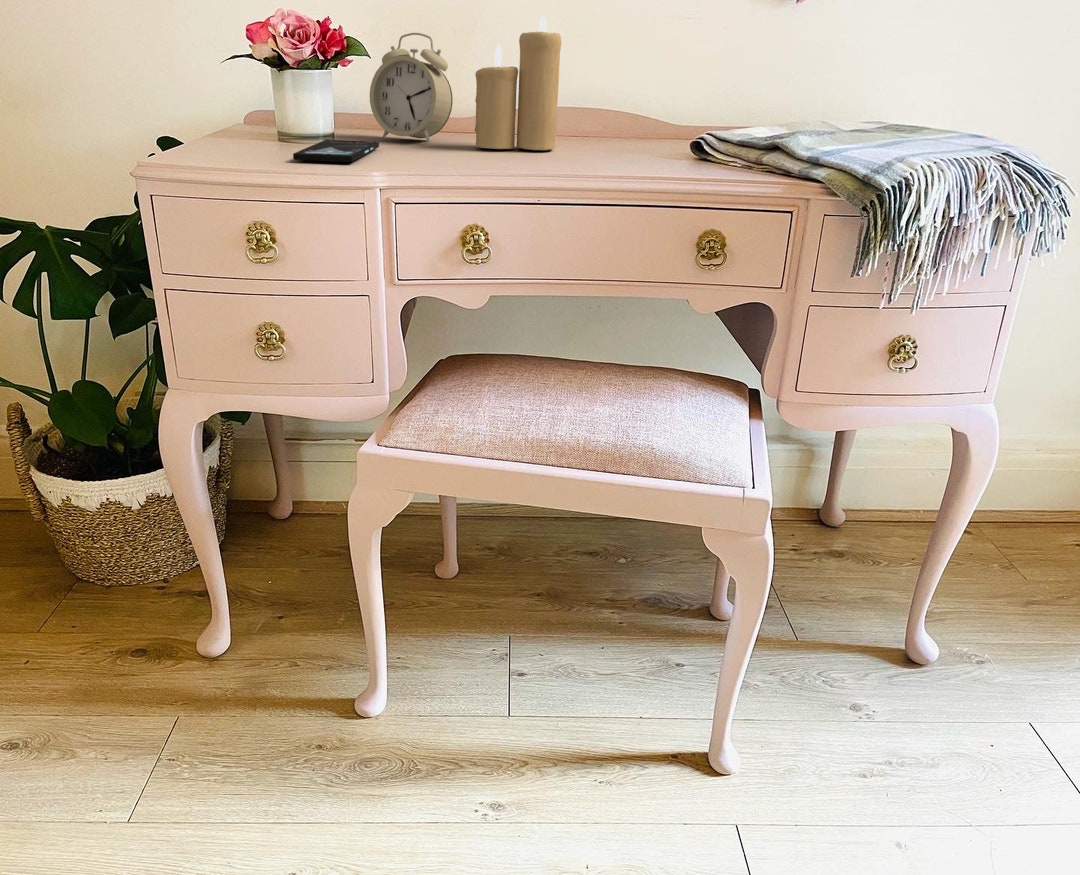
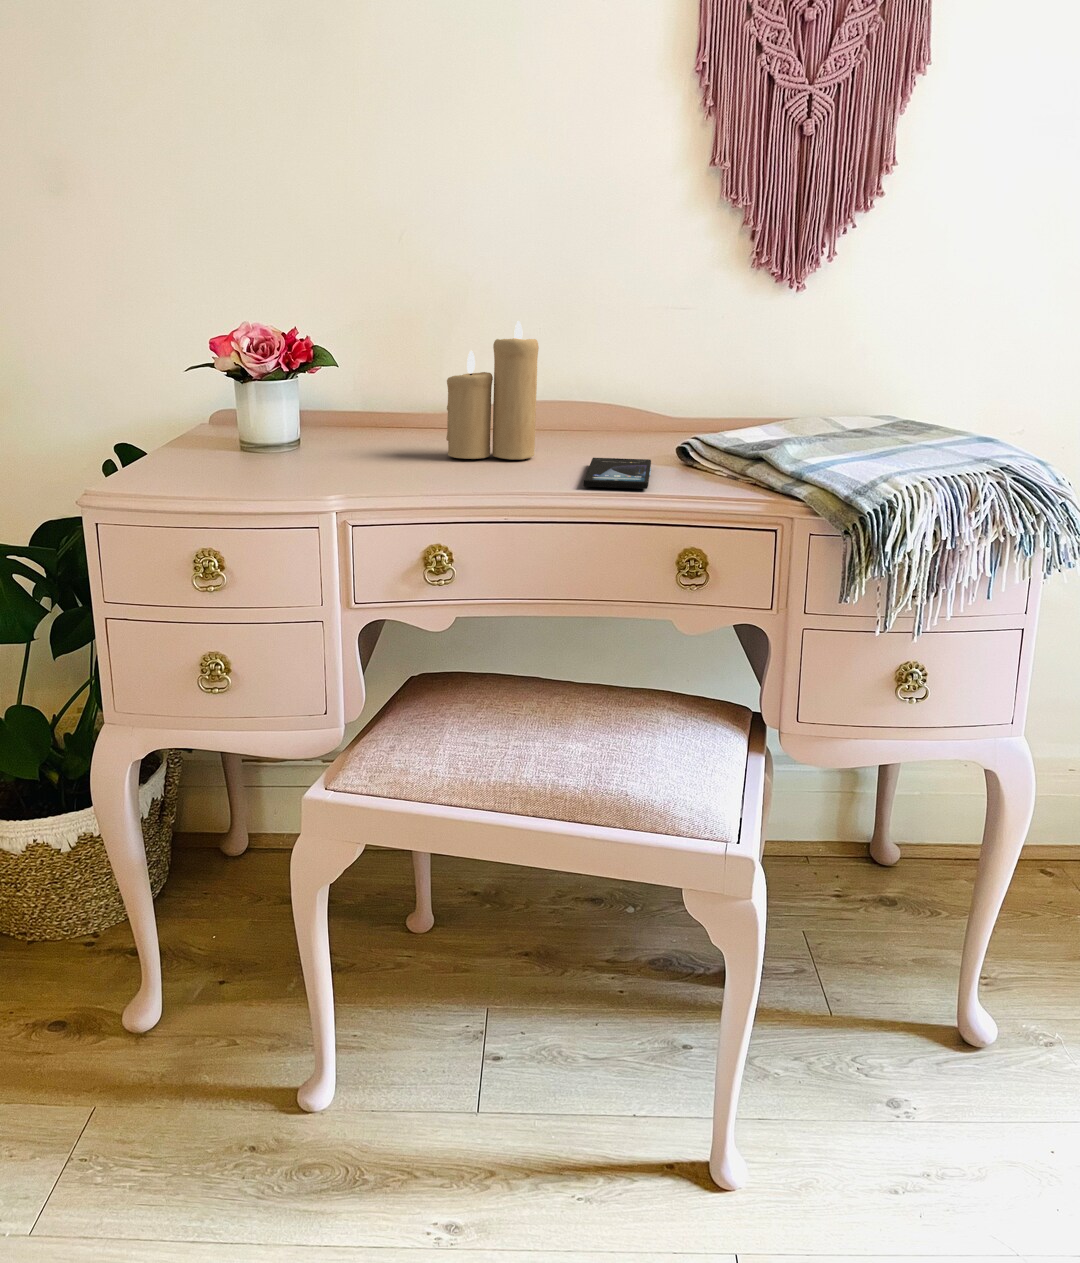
alarm clock: present [370,33,453,141] -> none [336,336,425,449]
smartphone: present [293,140,379,162] -> present [583,458,651,489]

